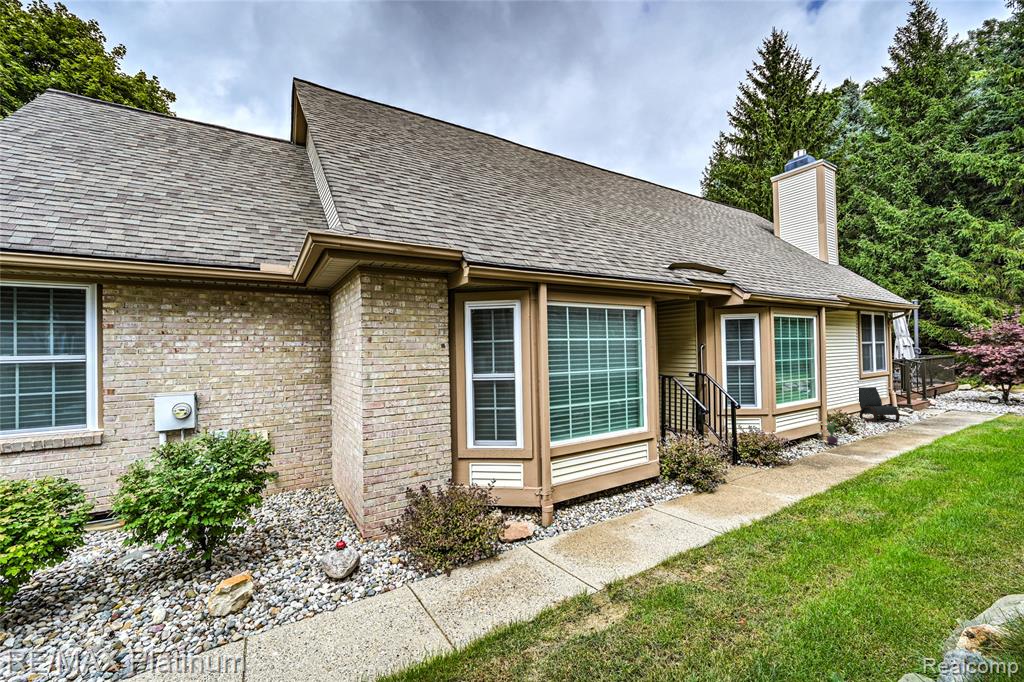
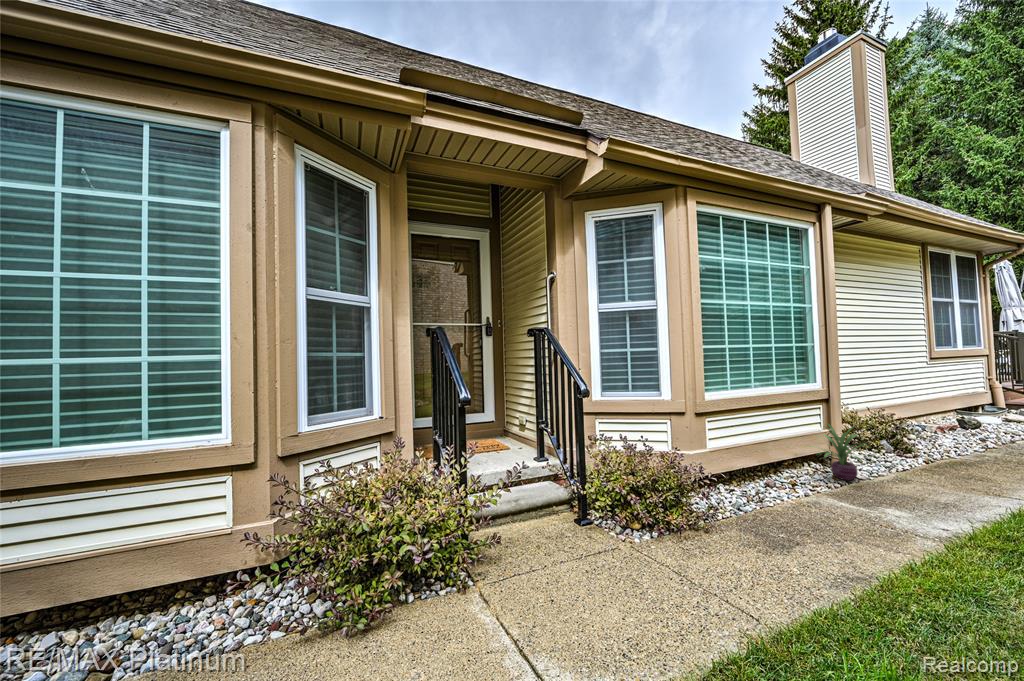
lounge chair: present [859,387,900,422] -> none [916,372,1014,436]

